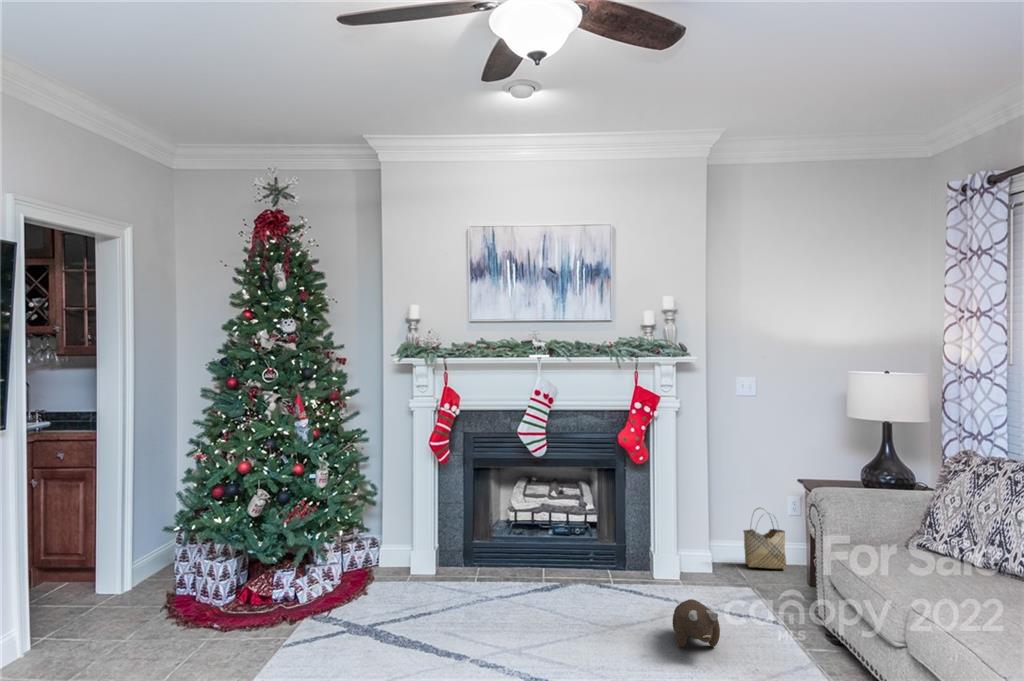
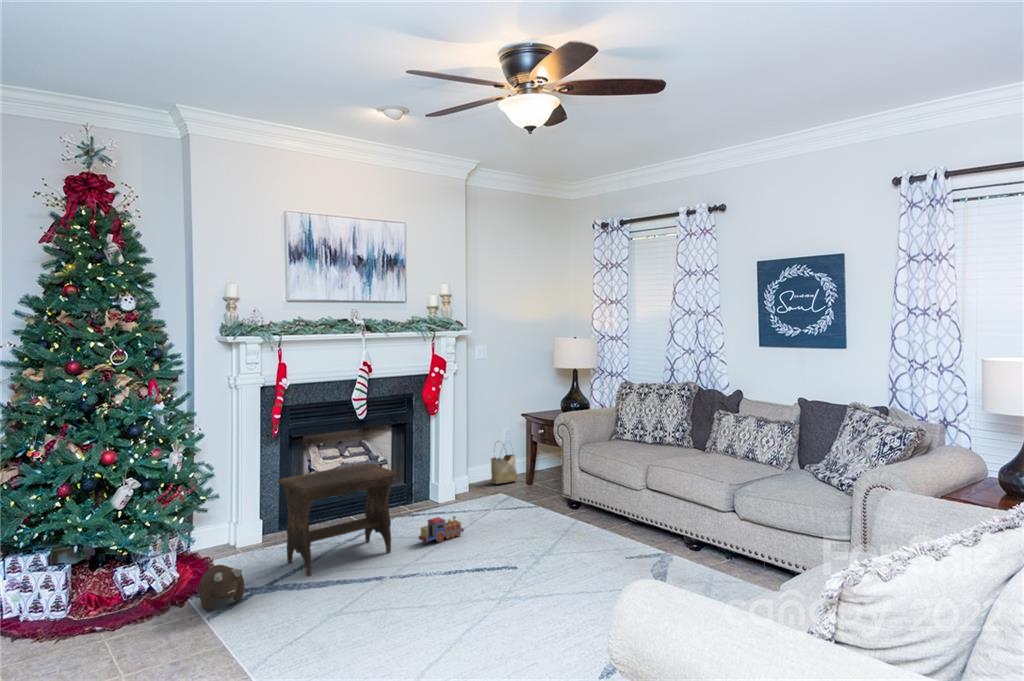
footstool: none [394,512,521,633] -> present [278,463,398,576]
plush toy: present [673,599,720,647] -> present [199,565,244,611]
toy train: none [556,601,621,637] -> present [419,516,464,542]

